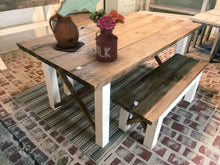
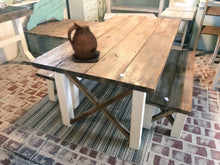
flower arrangement: present [89,9,125,62] -> none [116,13,153,66]

